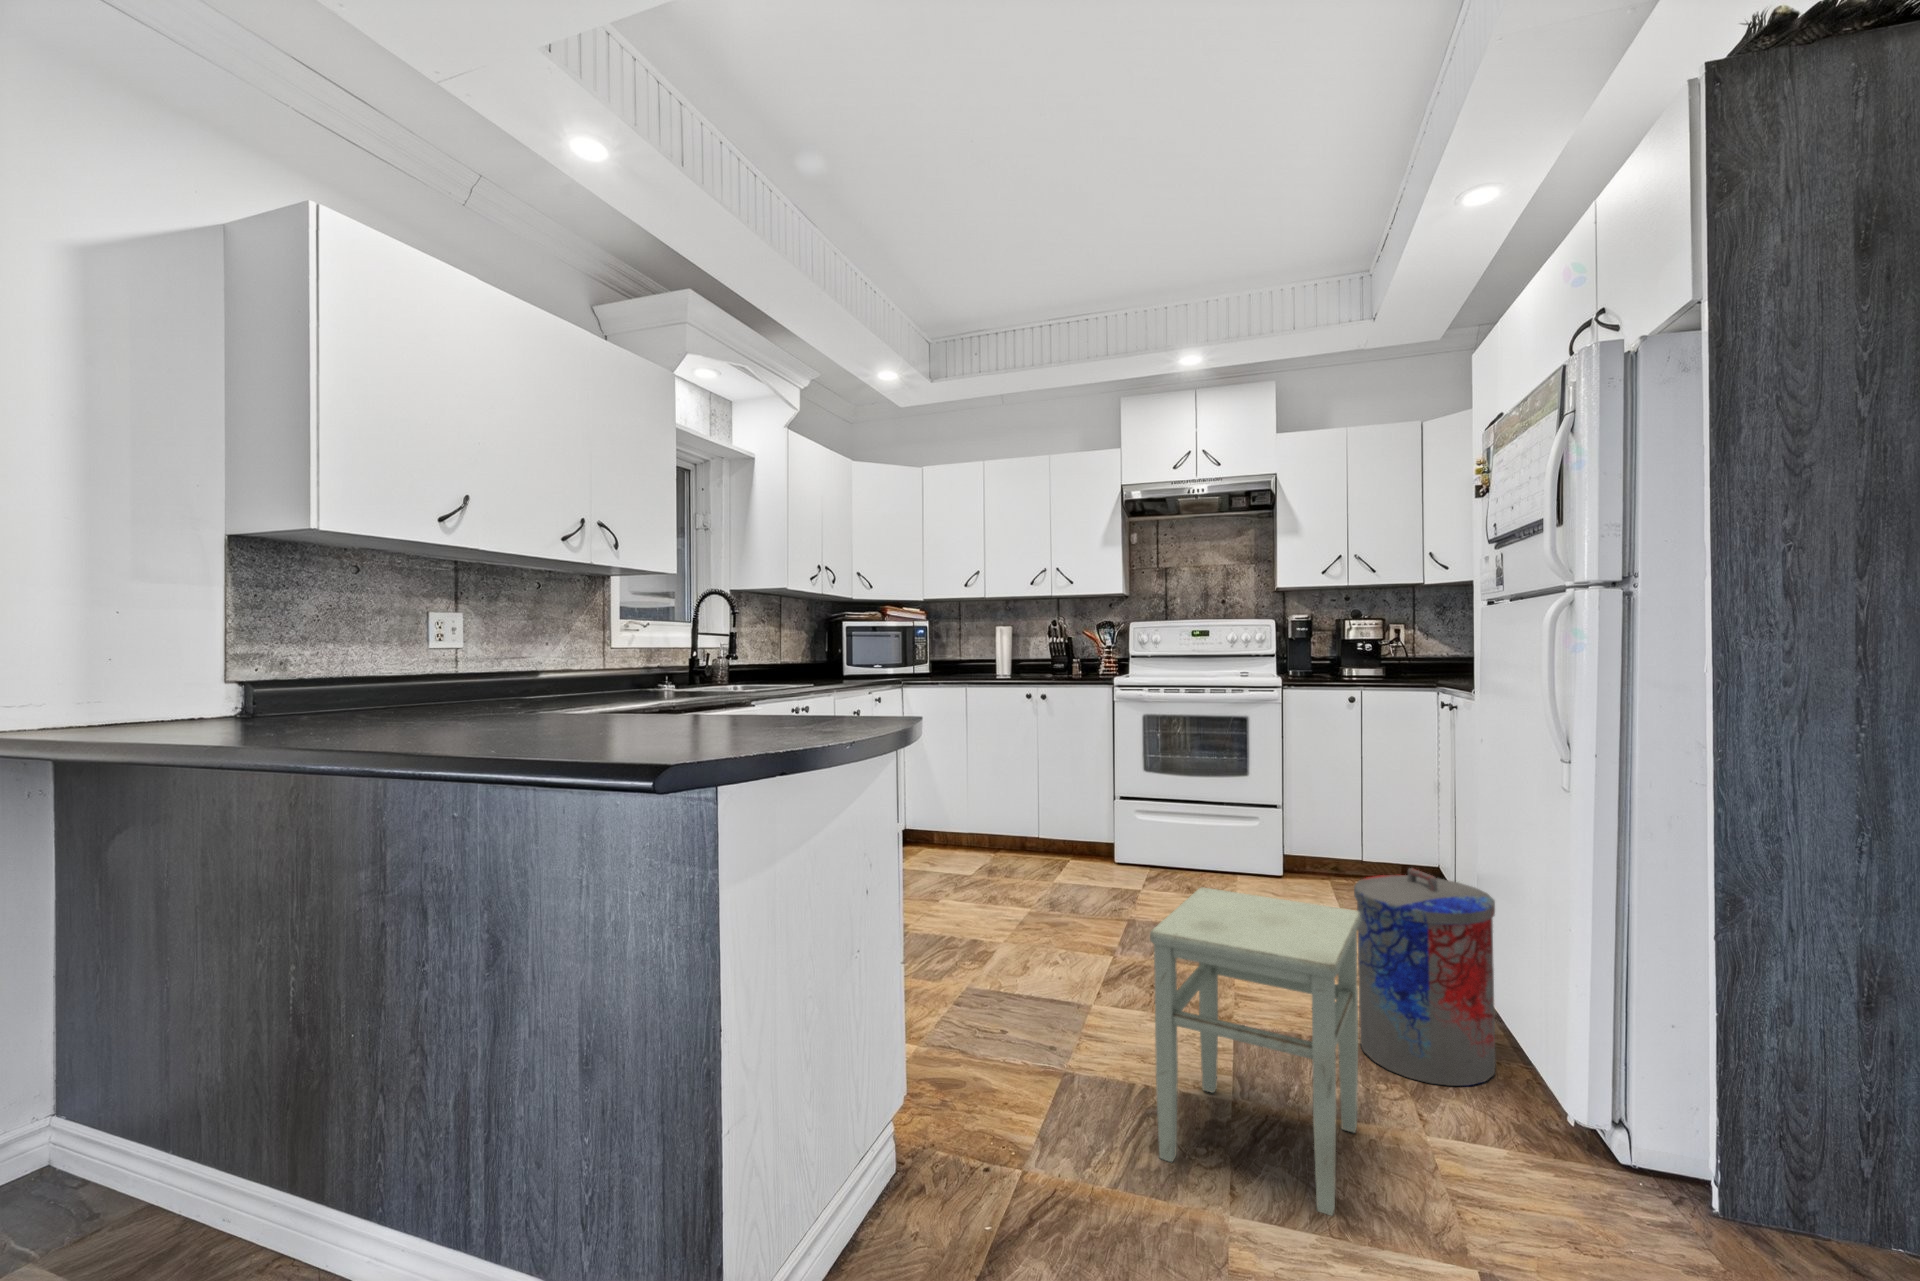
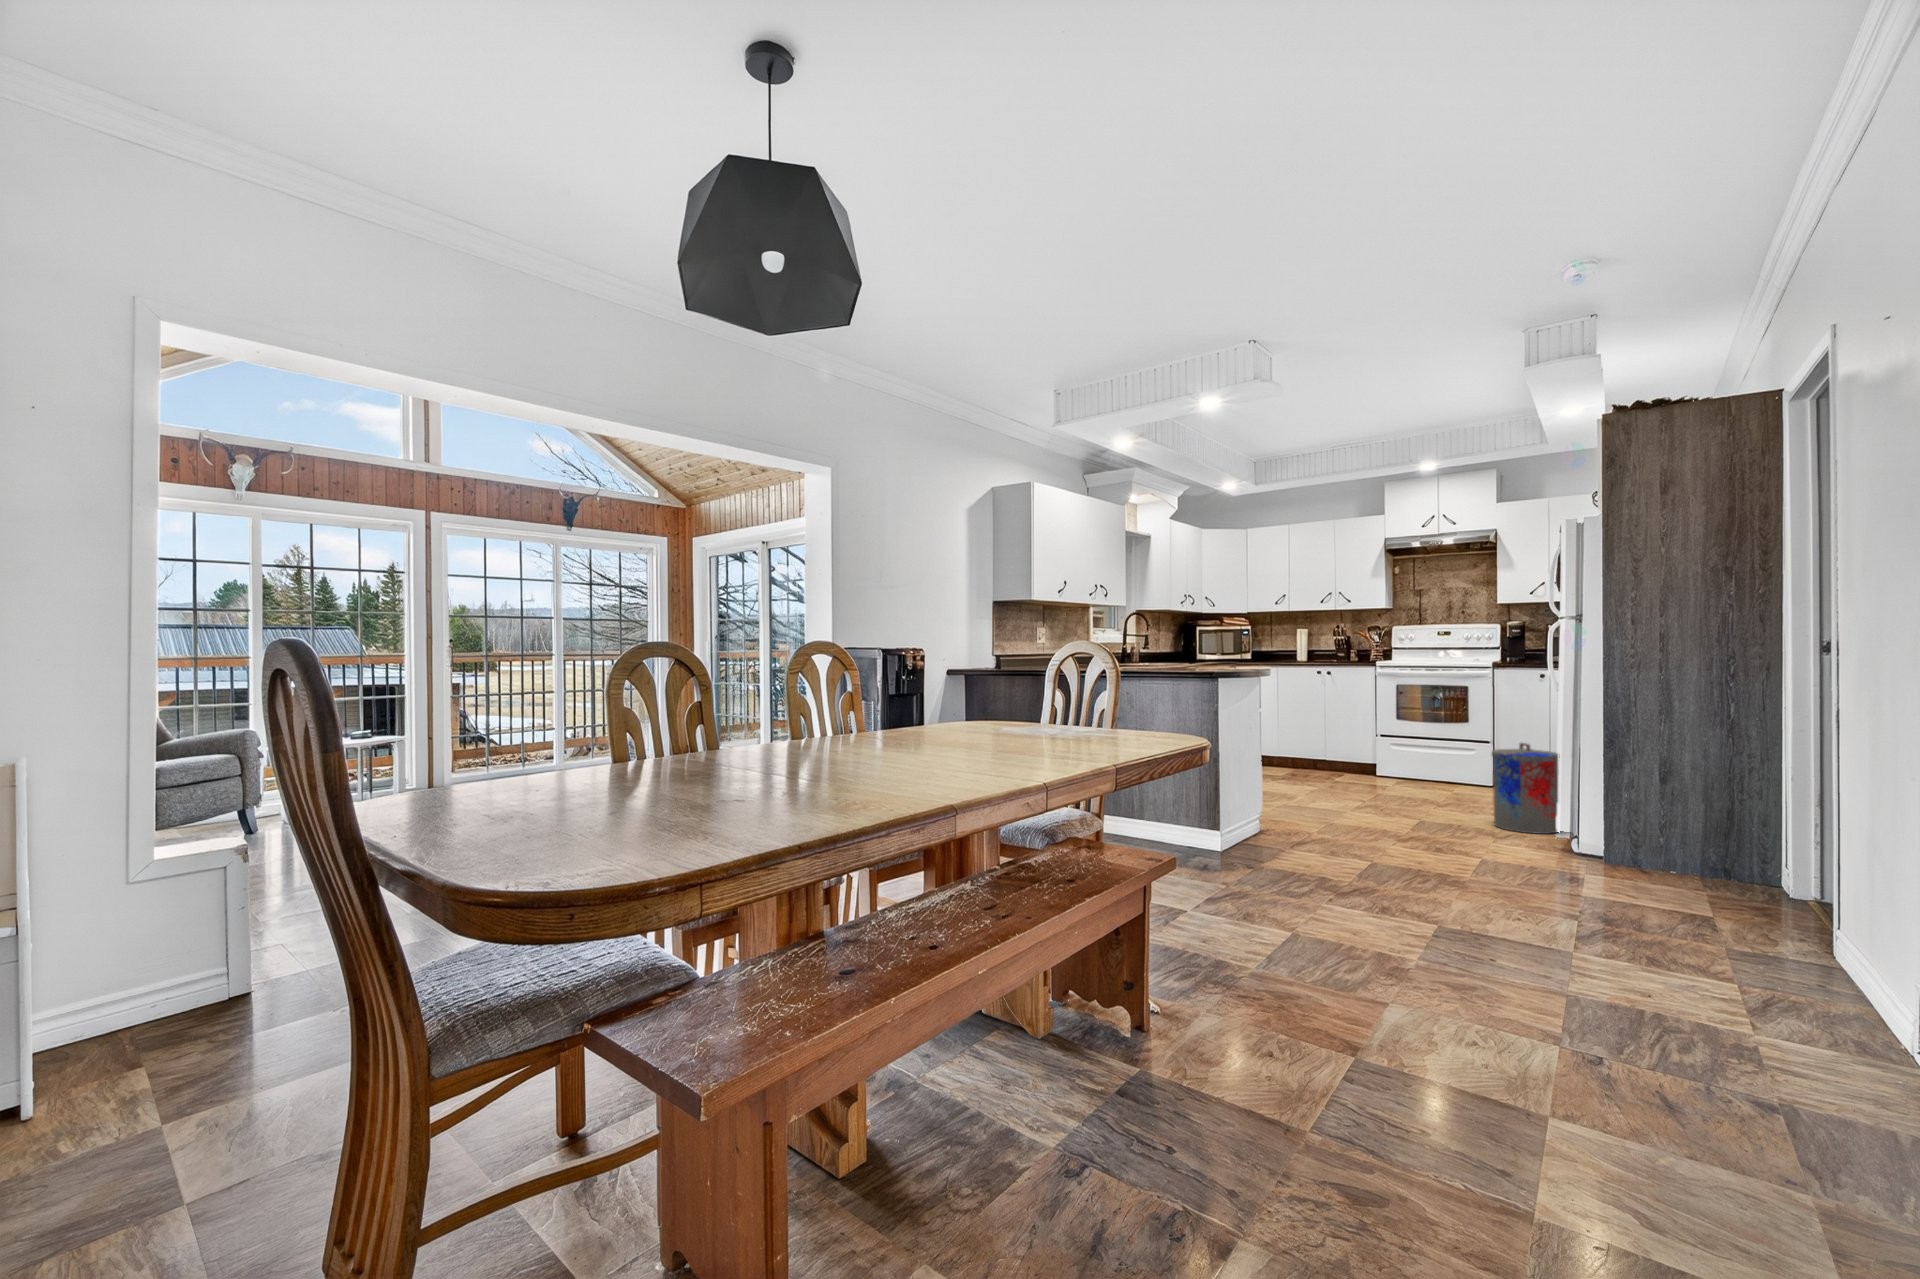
stool: present [1150,888,1361,1216] -> none [1381,742,1478,846]

